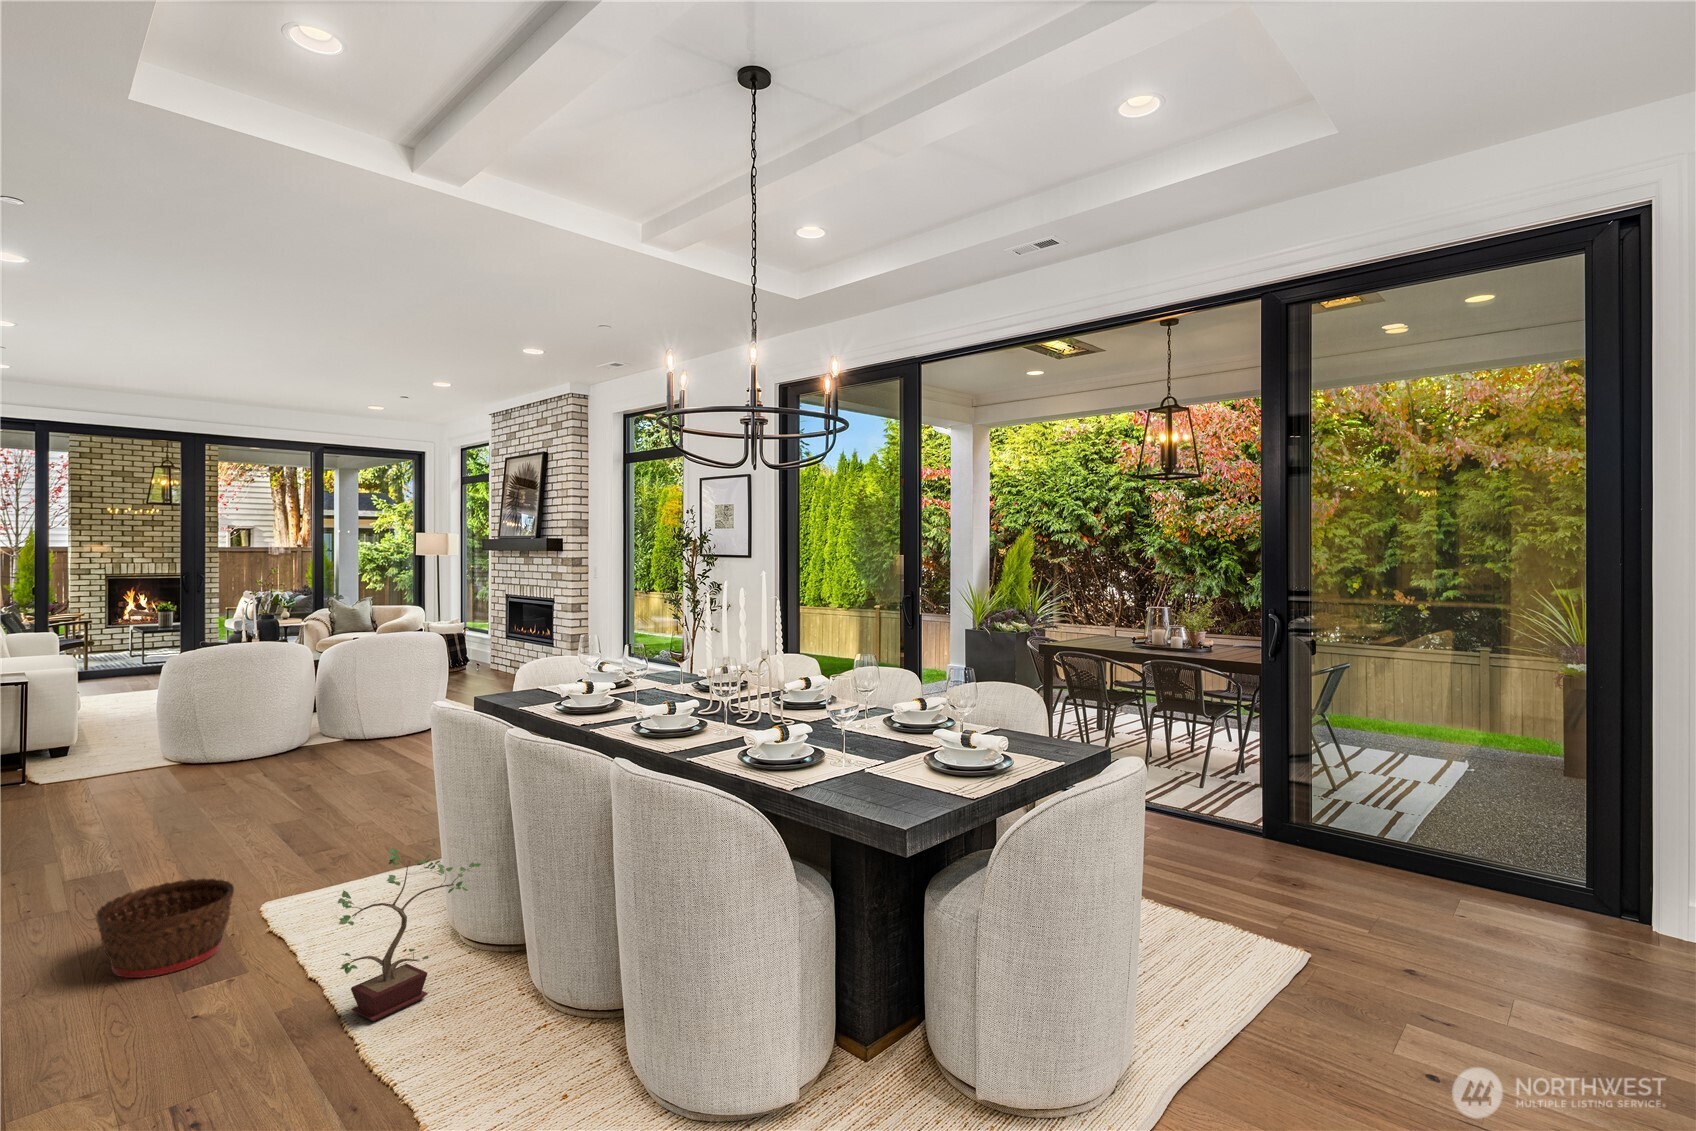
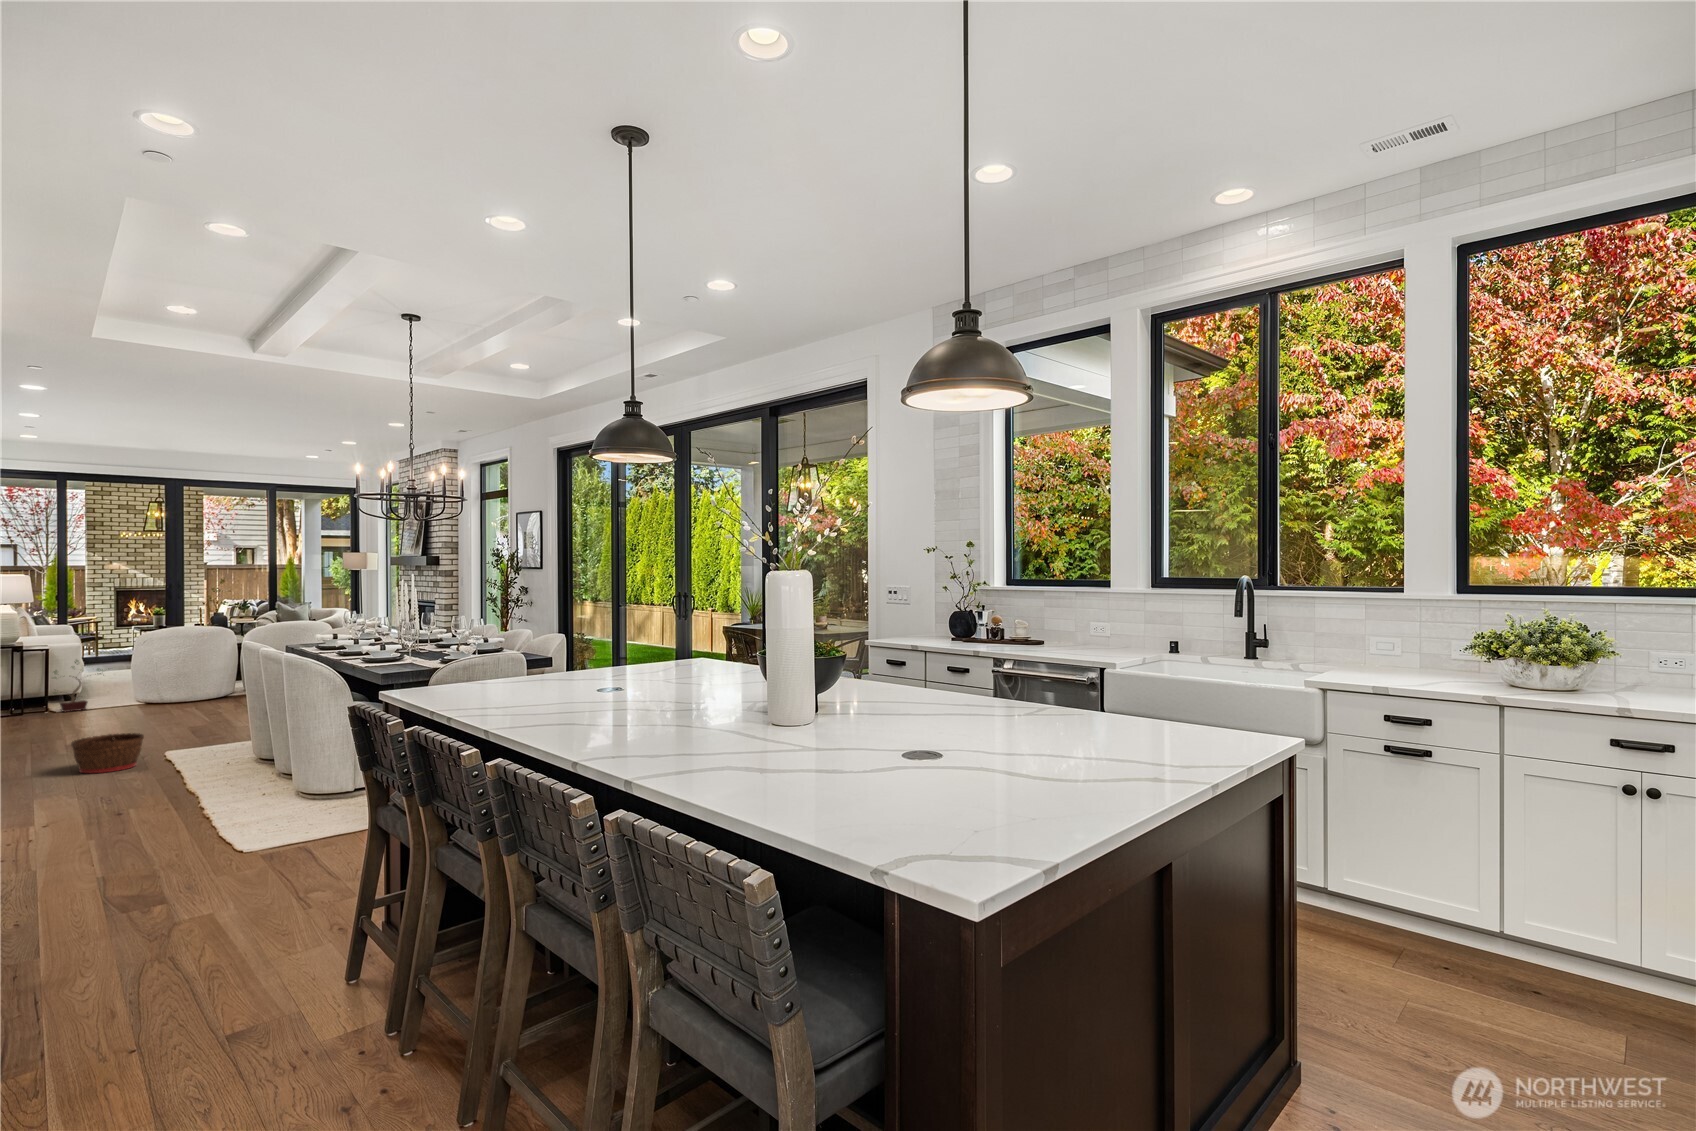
potted plant: present [338,848,481,1021] -> present [54,660,101,712]

